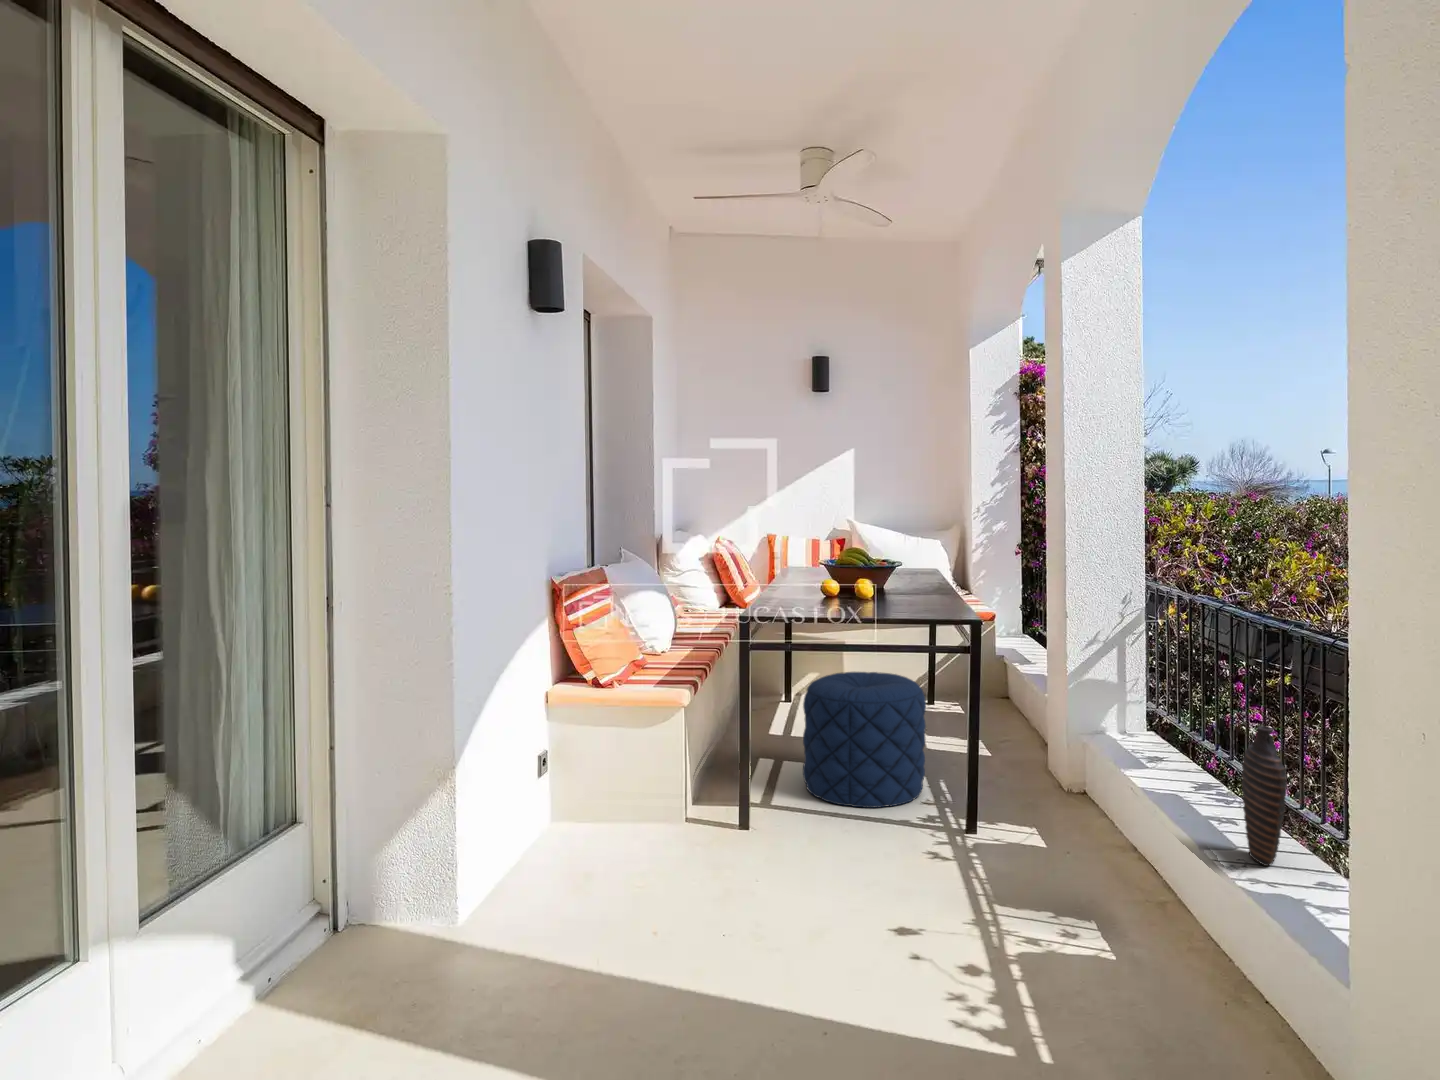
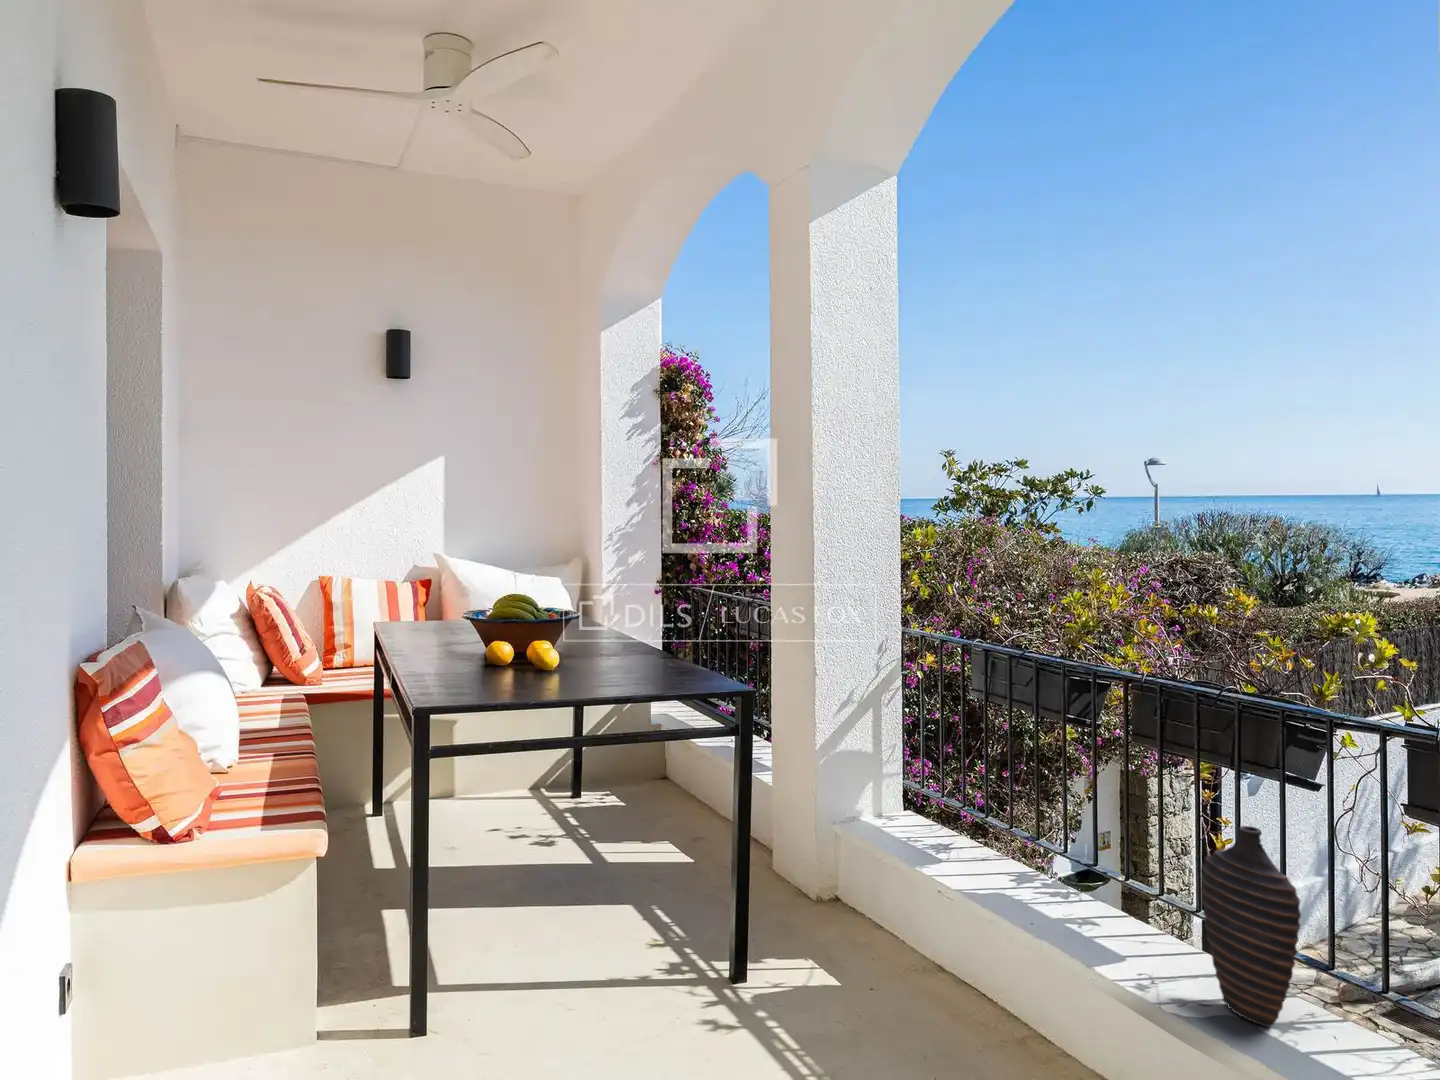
pouf: present [803,672,926,808] -> none [468,778,656,1007]

